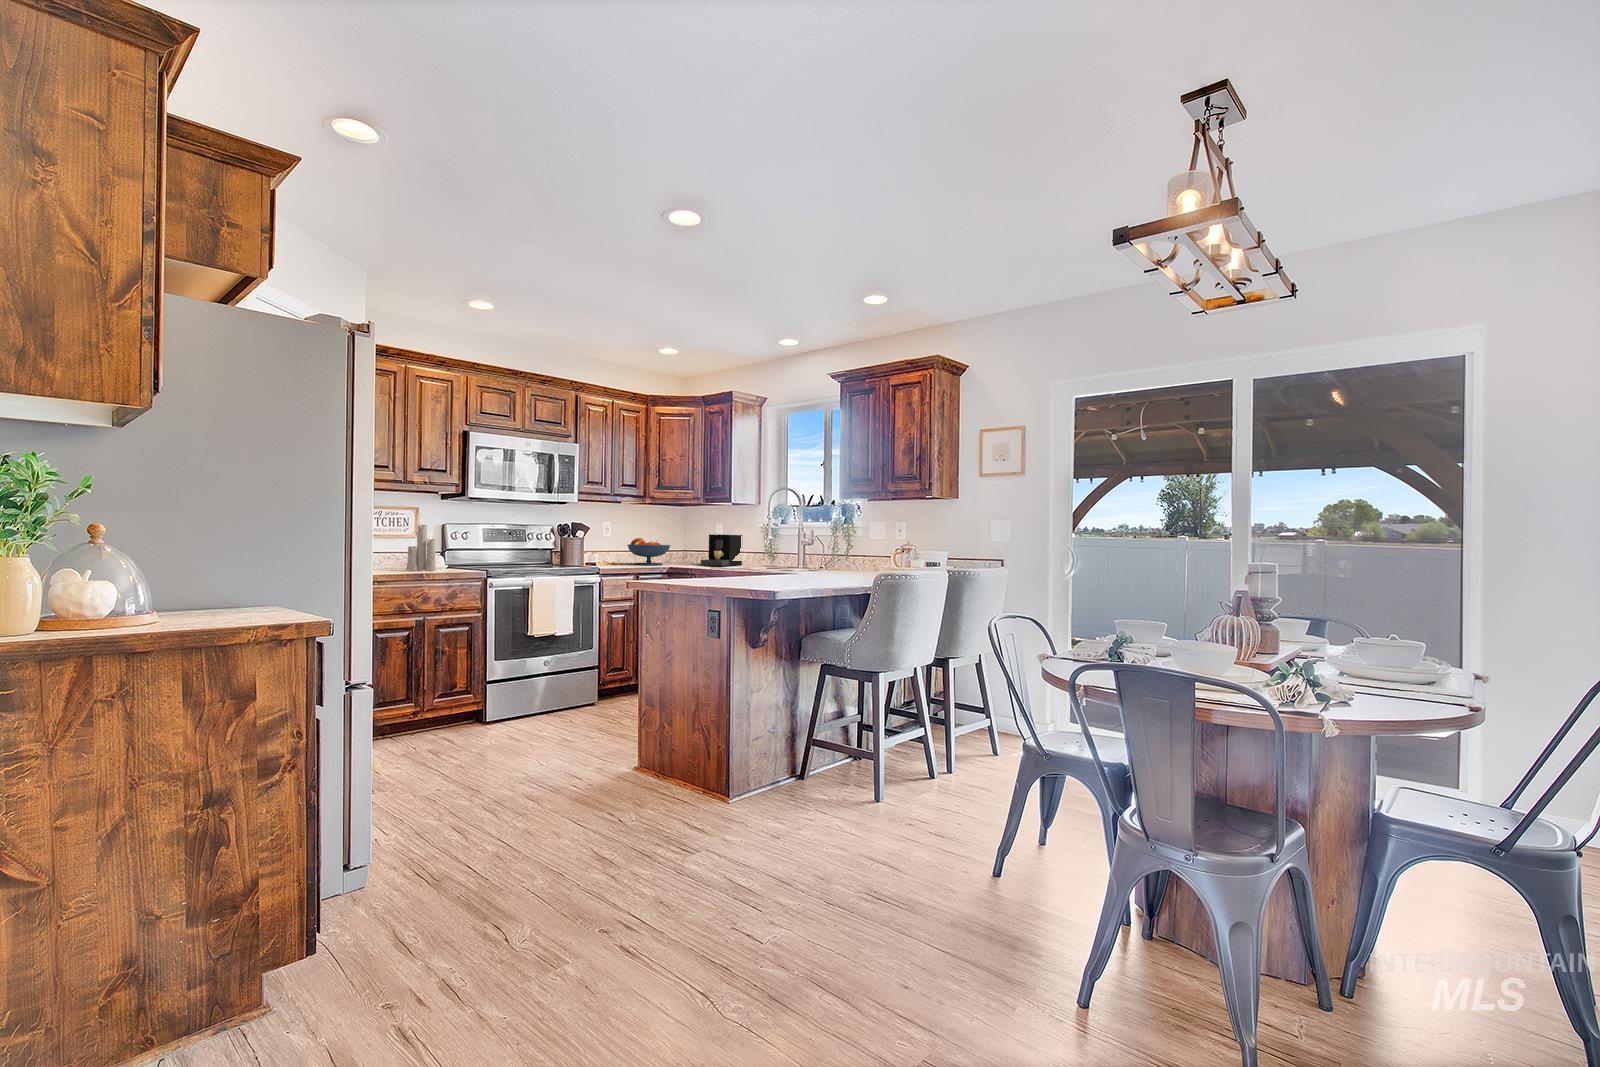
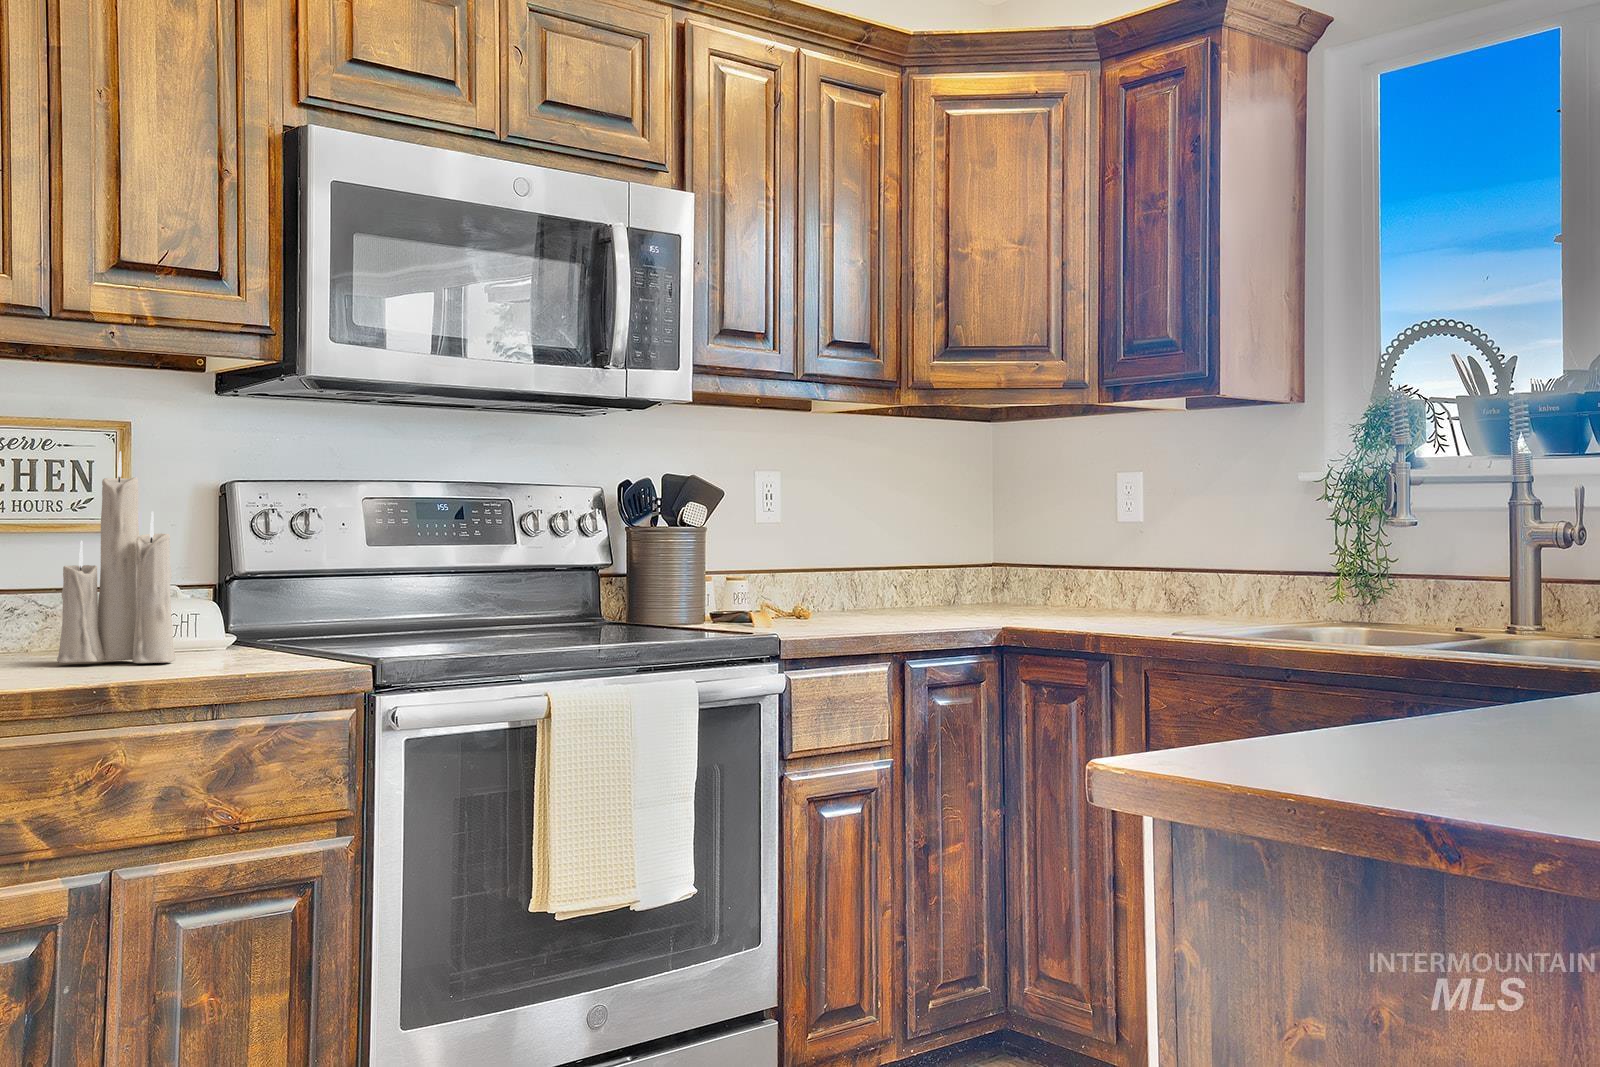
coffee maker: present [701,534,742,566] -> none [1102,510,1223,620]
fruit bowl: present [628,538,670,565] -> none [843,526,990,619]

